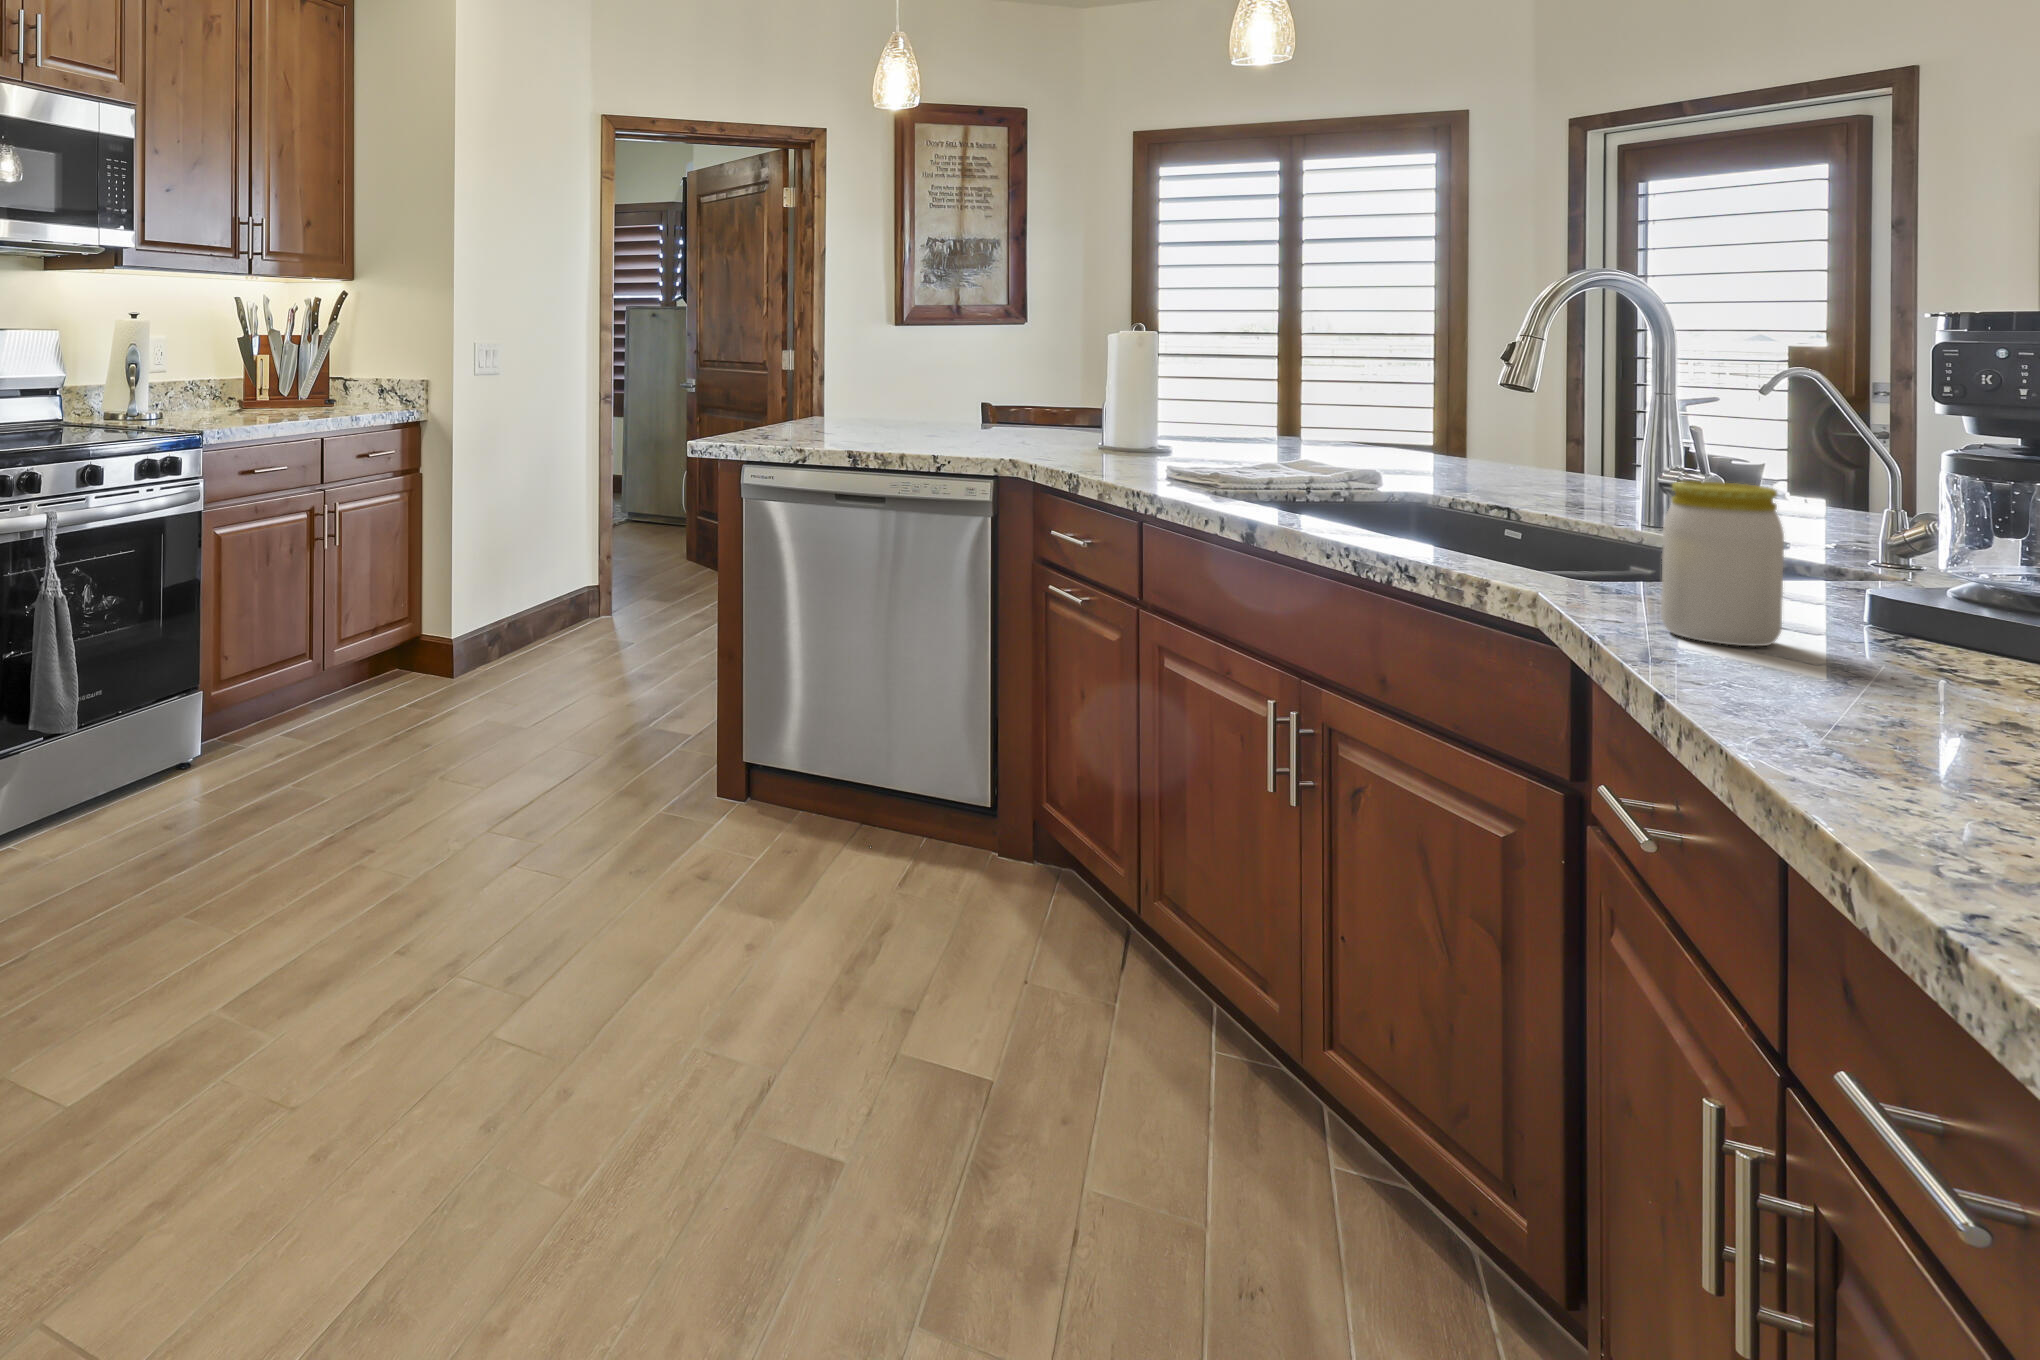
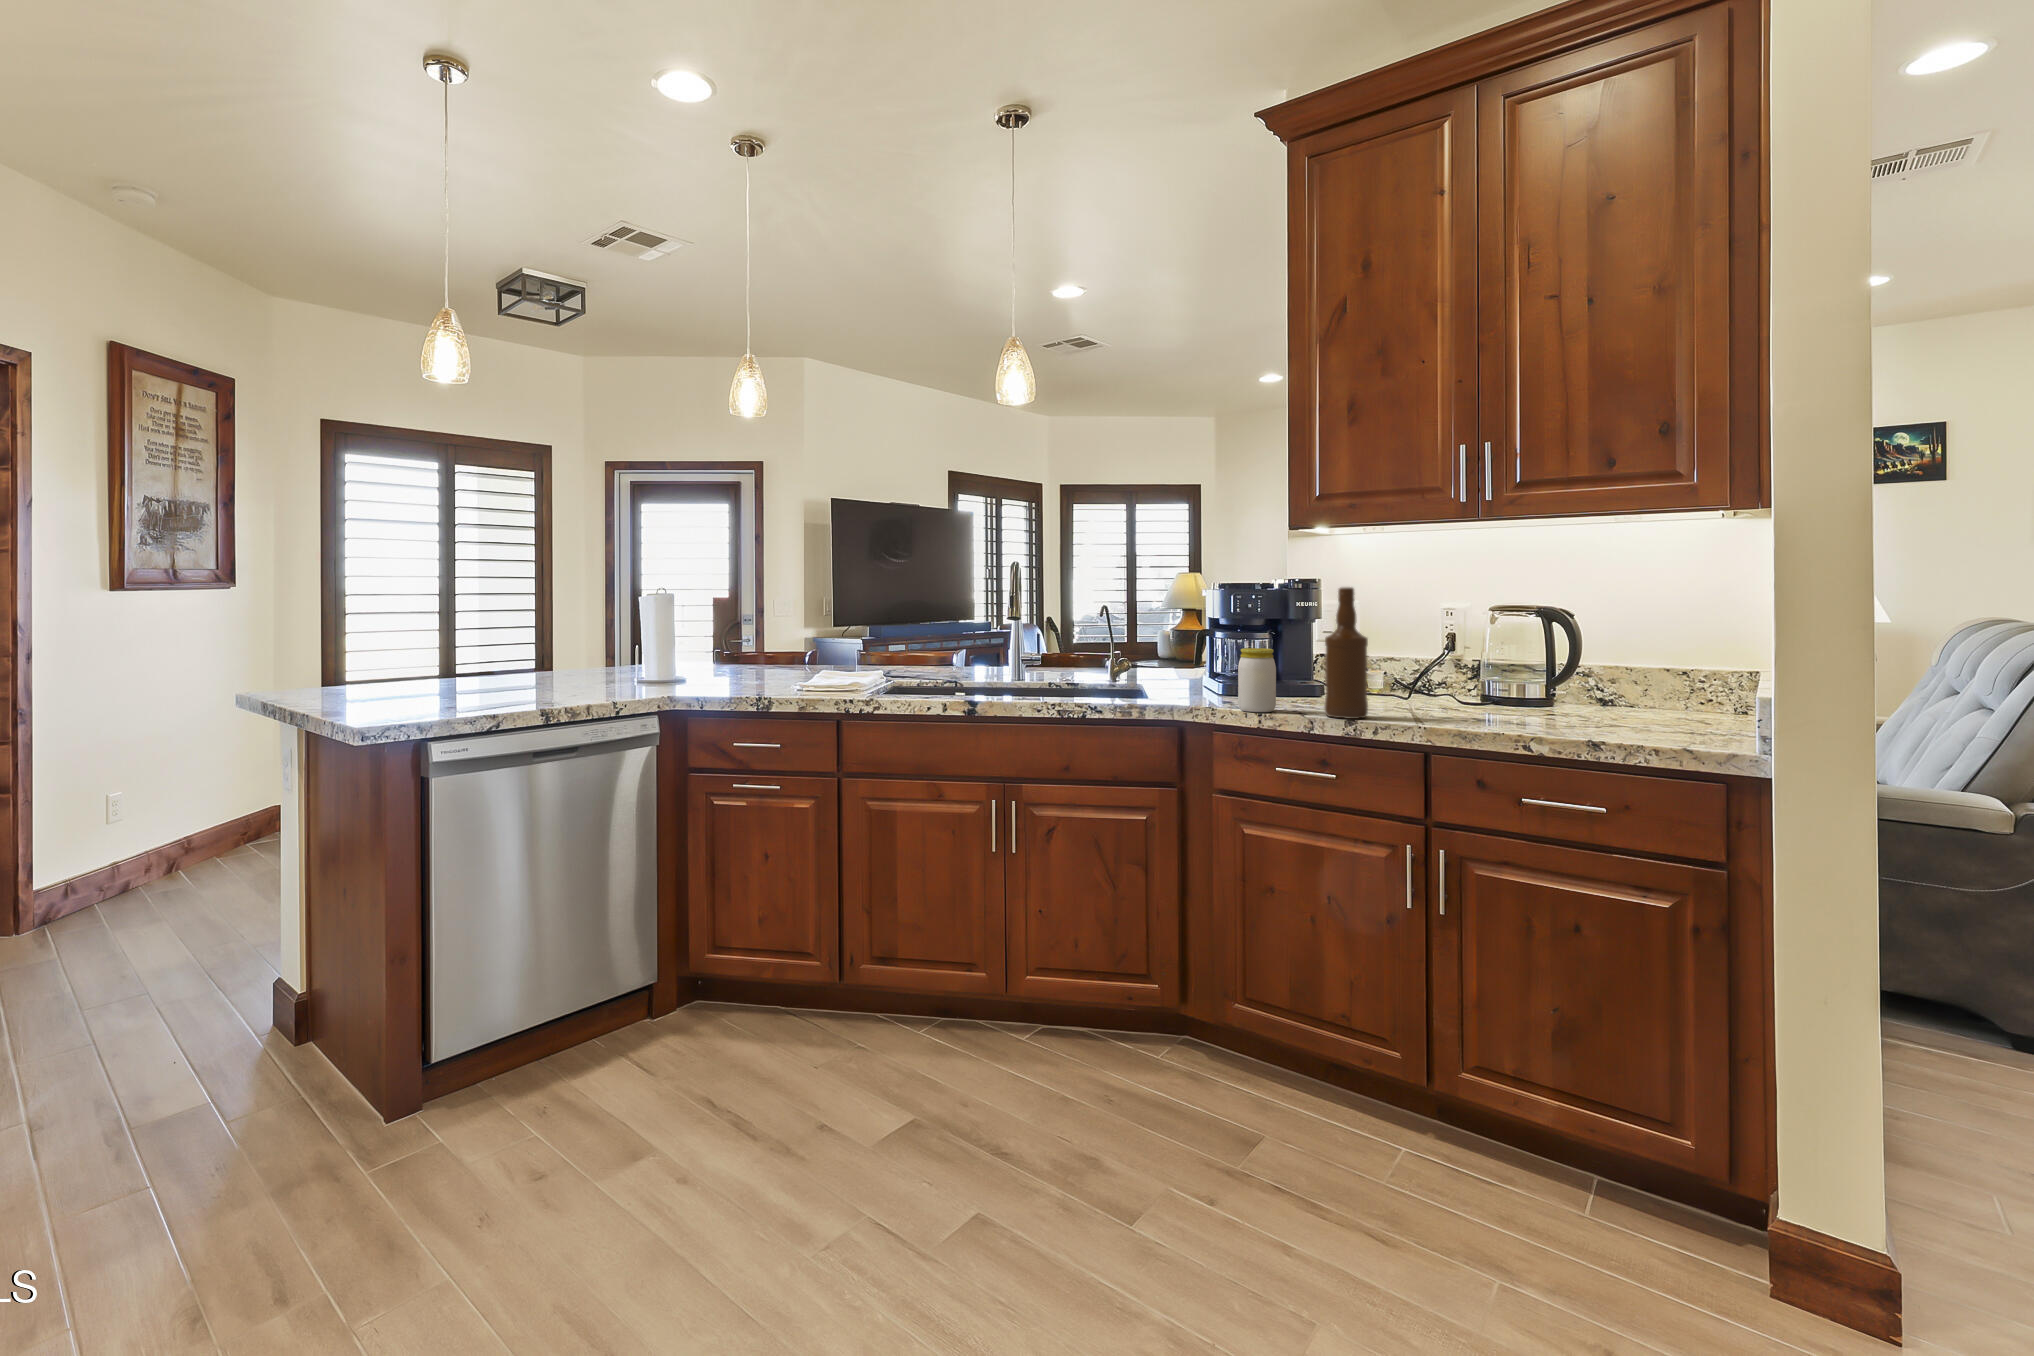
bottle: none [1776,336,1943,709] -> present [1324,587,1368,719]

